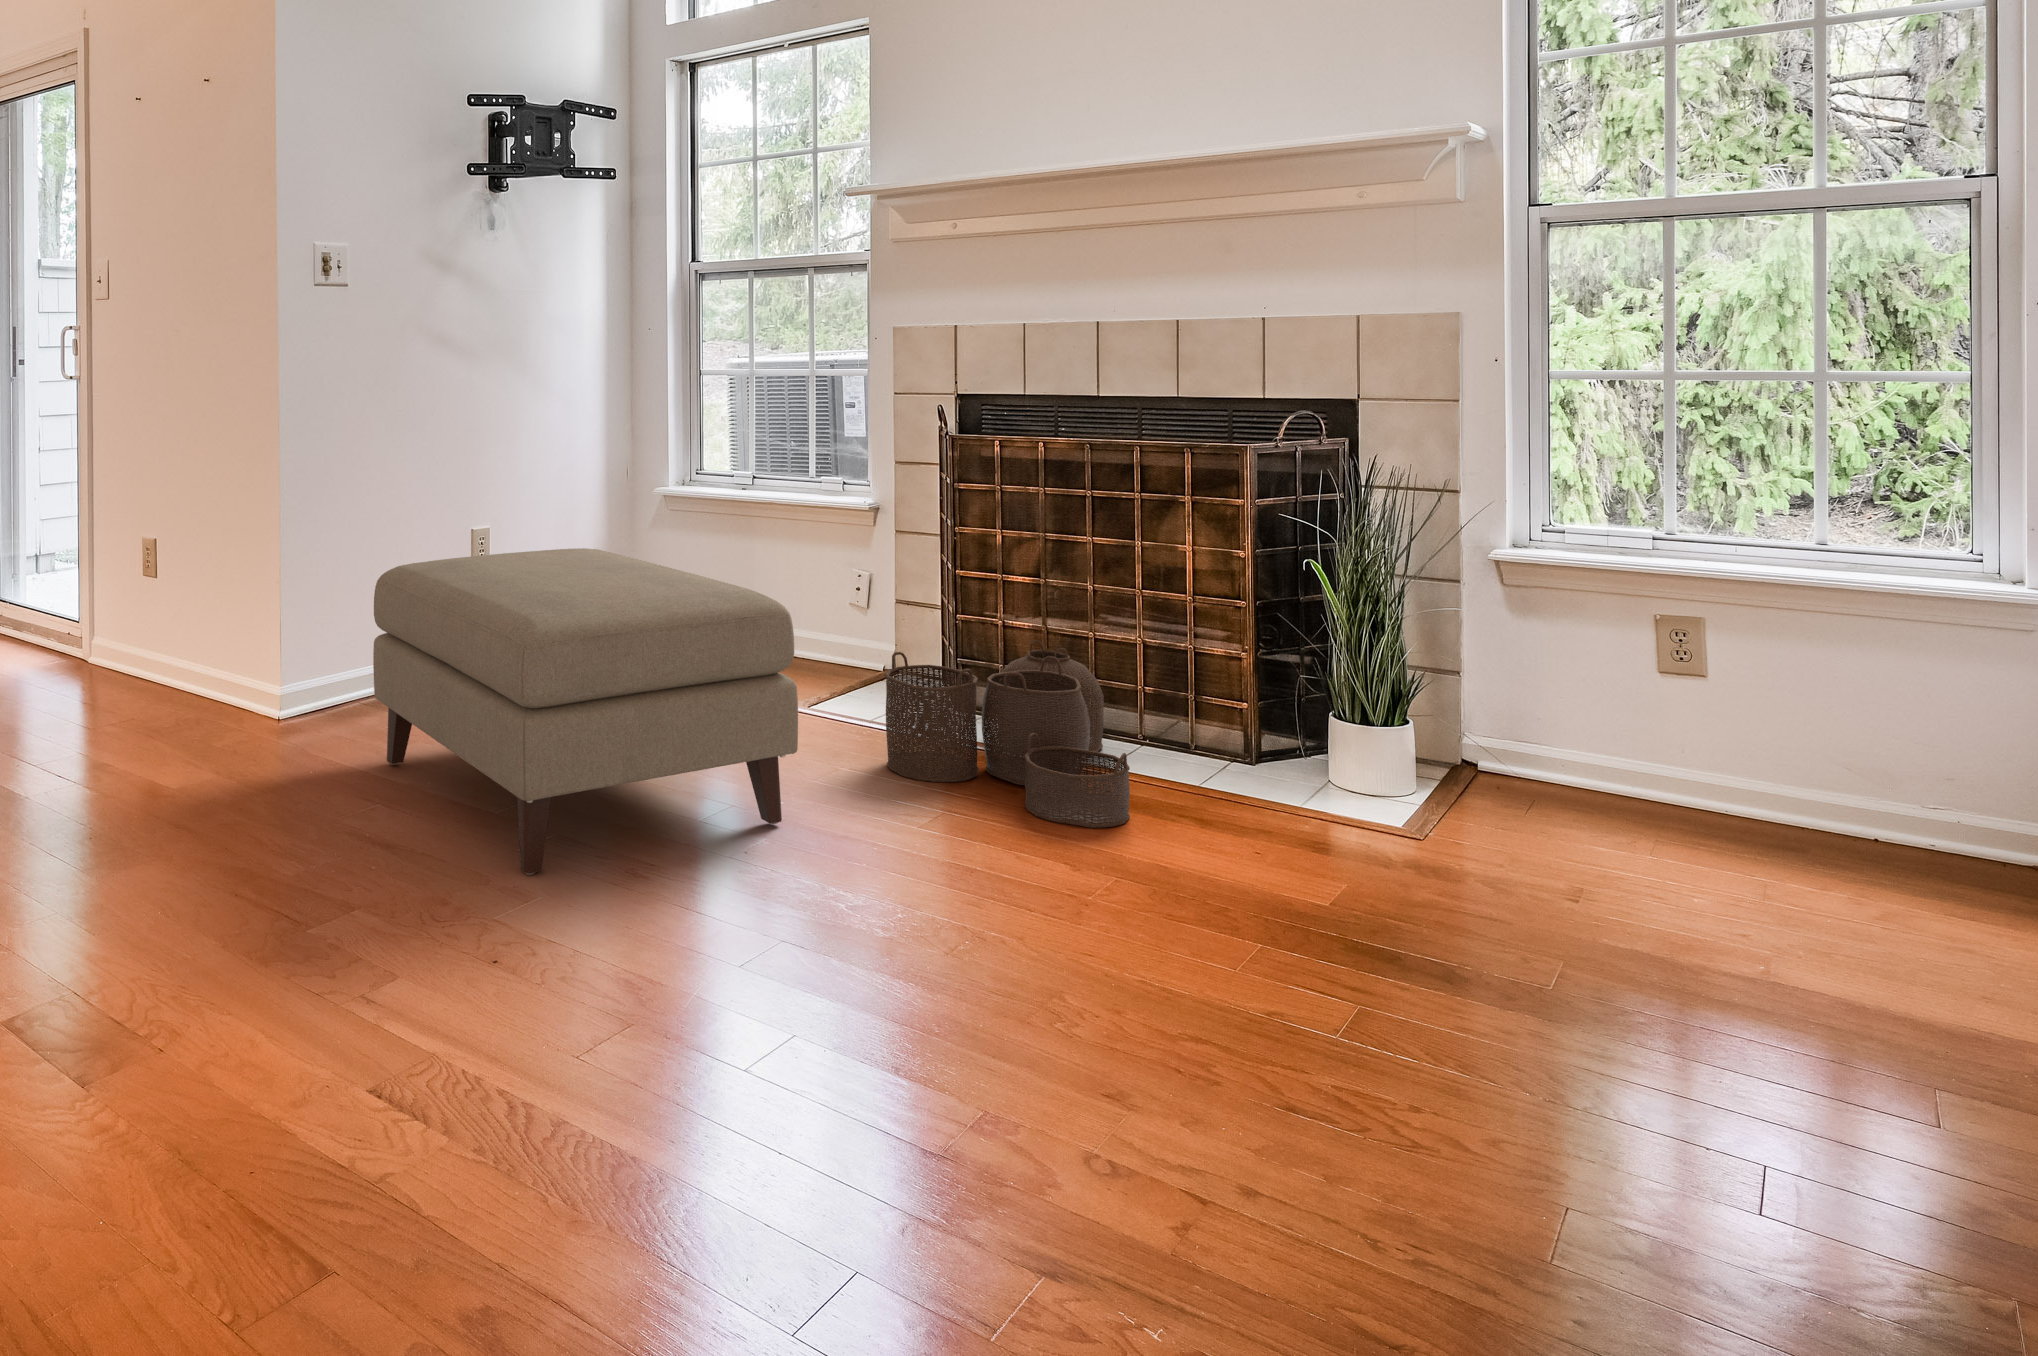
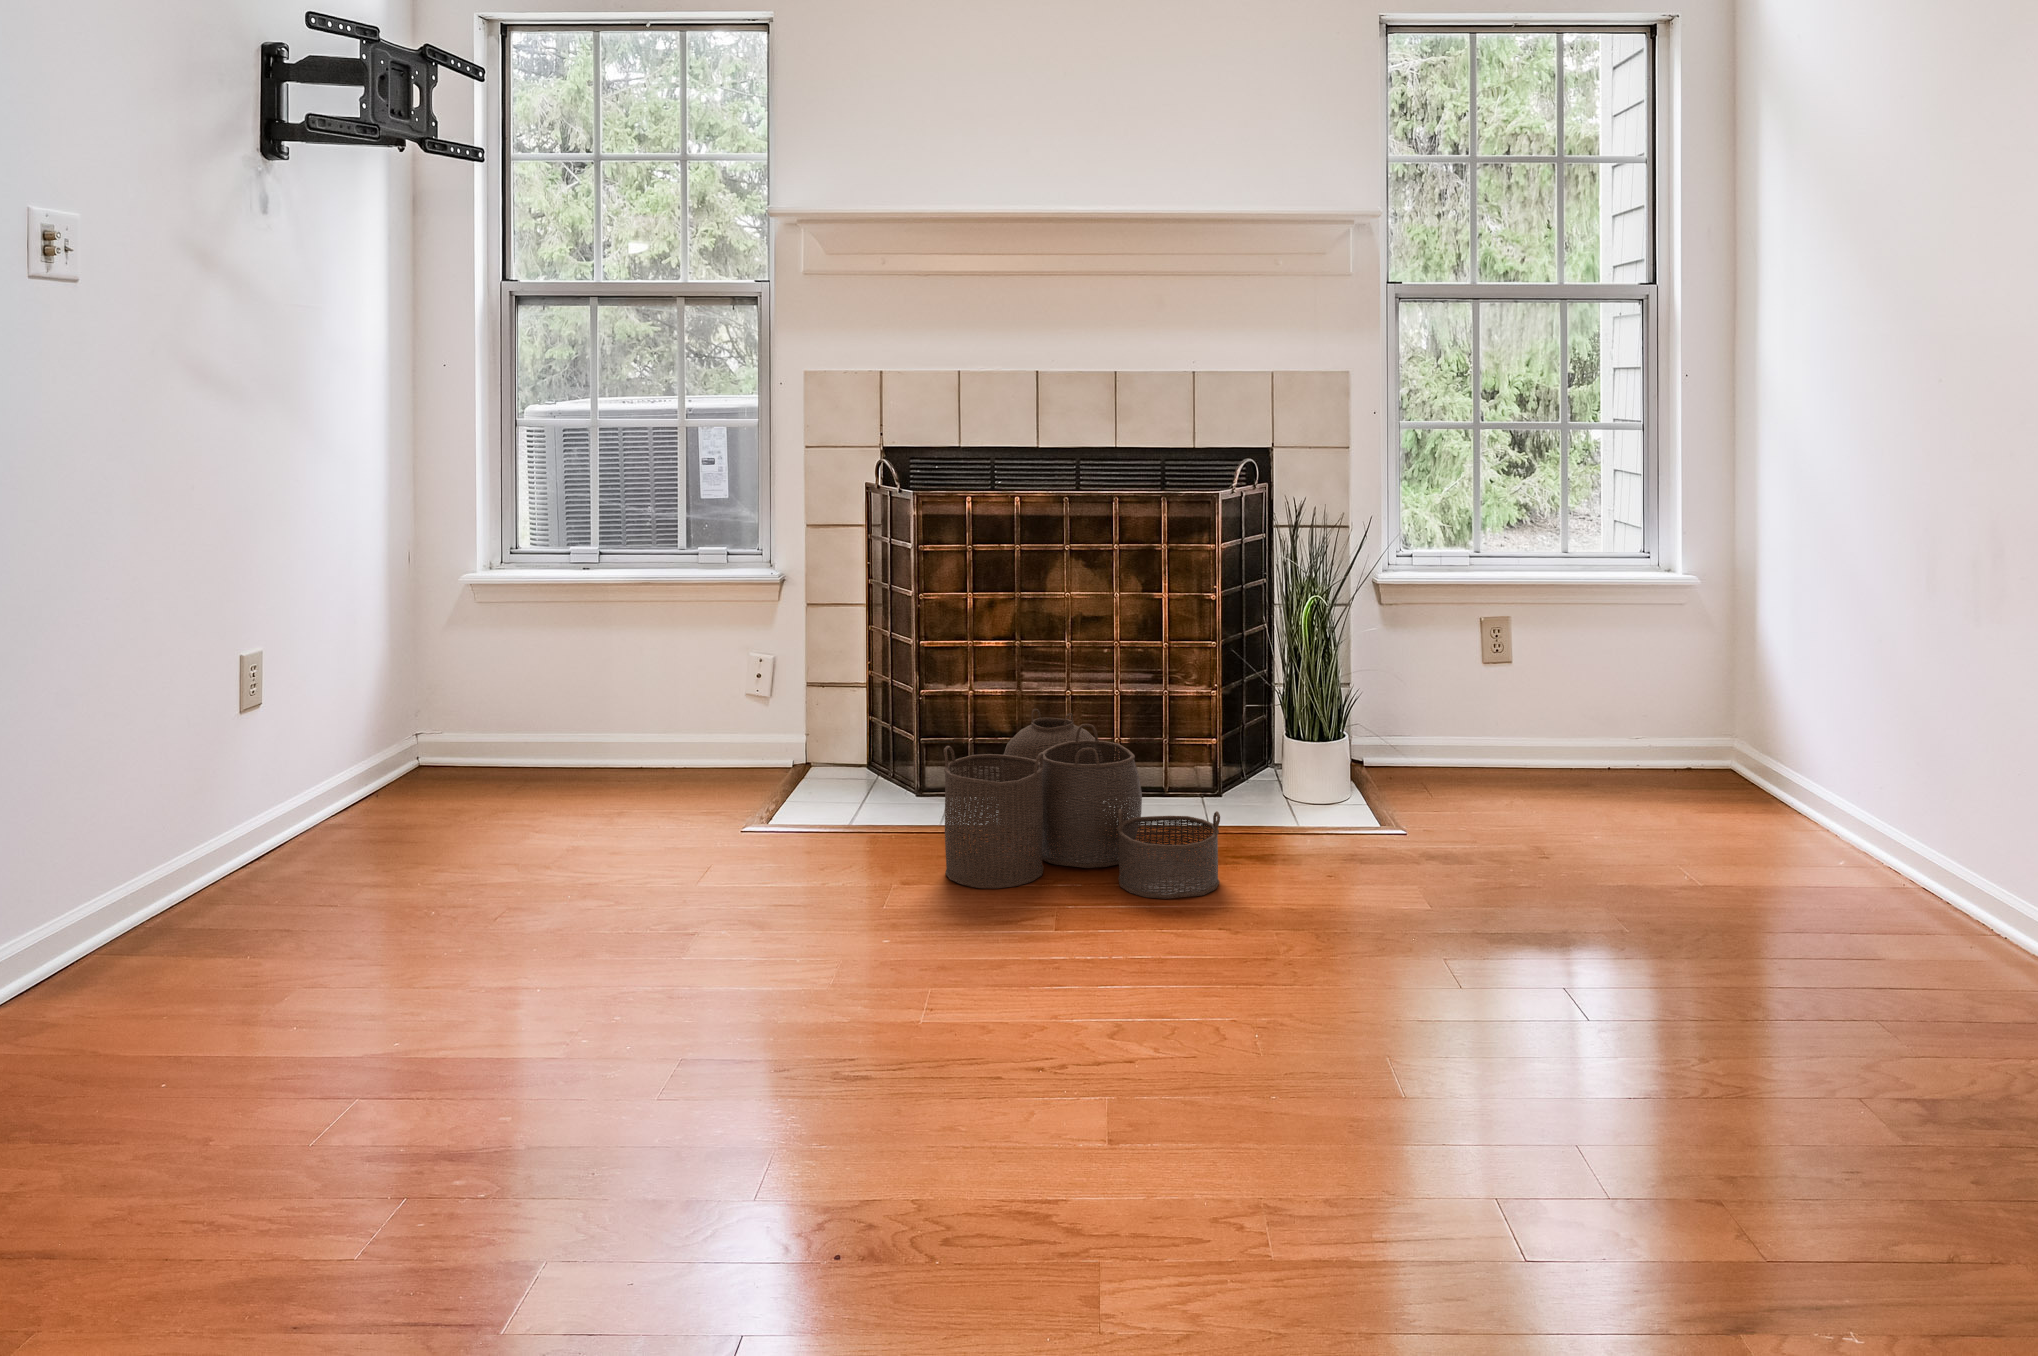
ottoman: present [373,548,798,875] -> none [285,674,970,1155]

